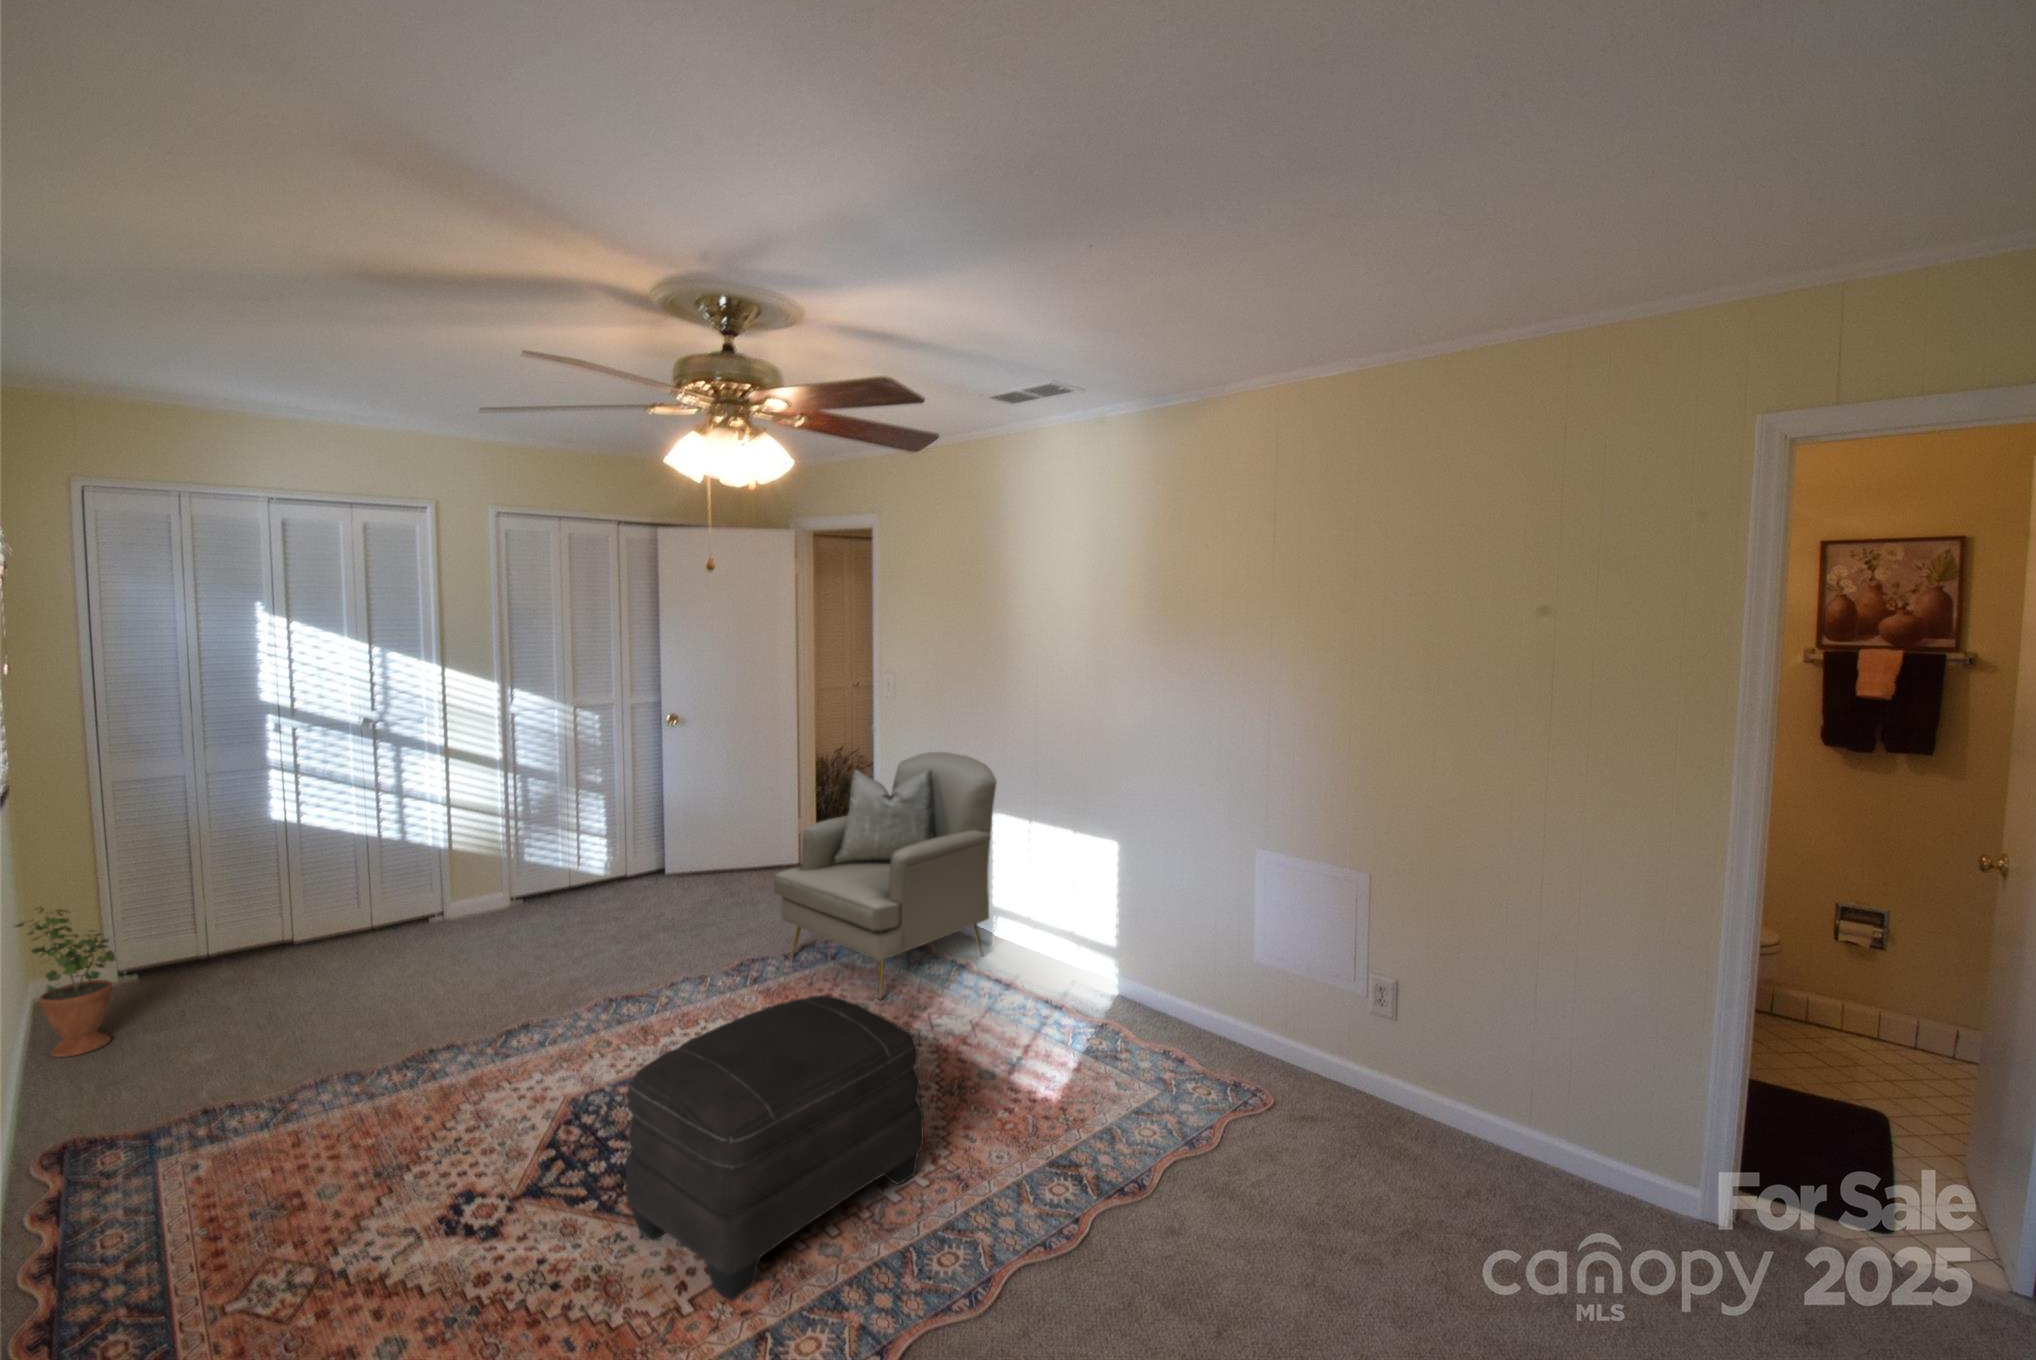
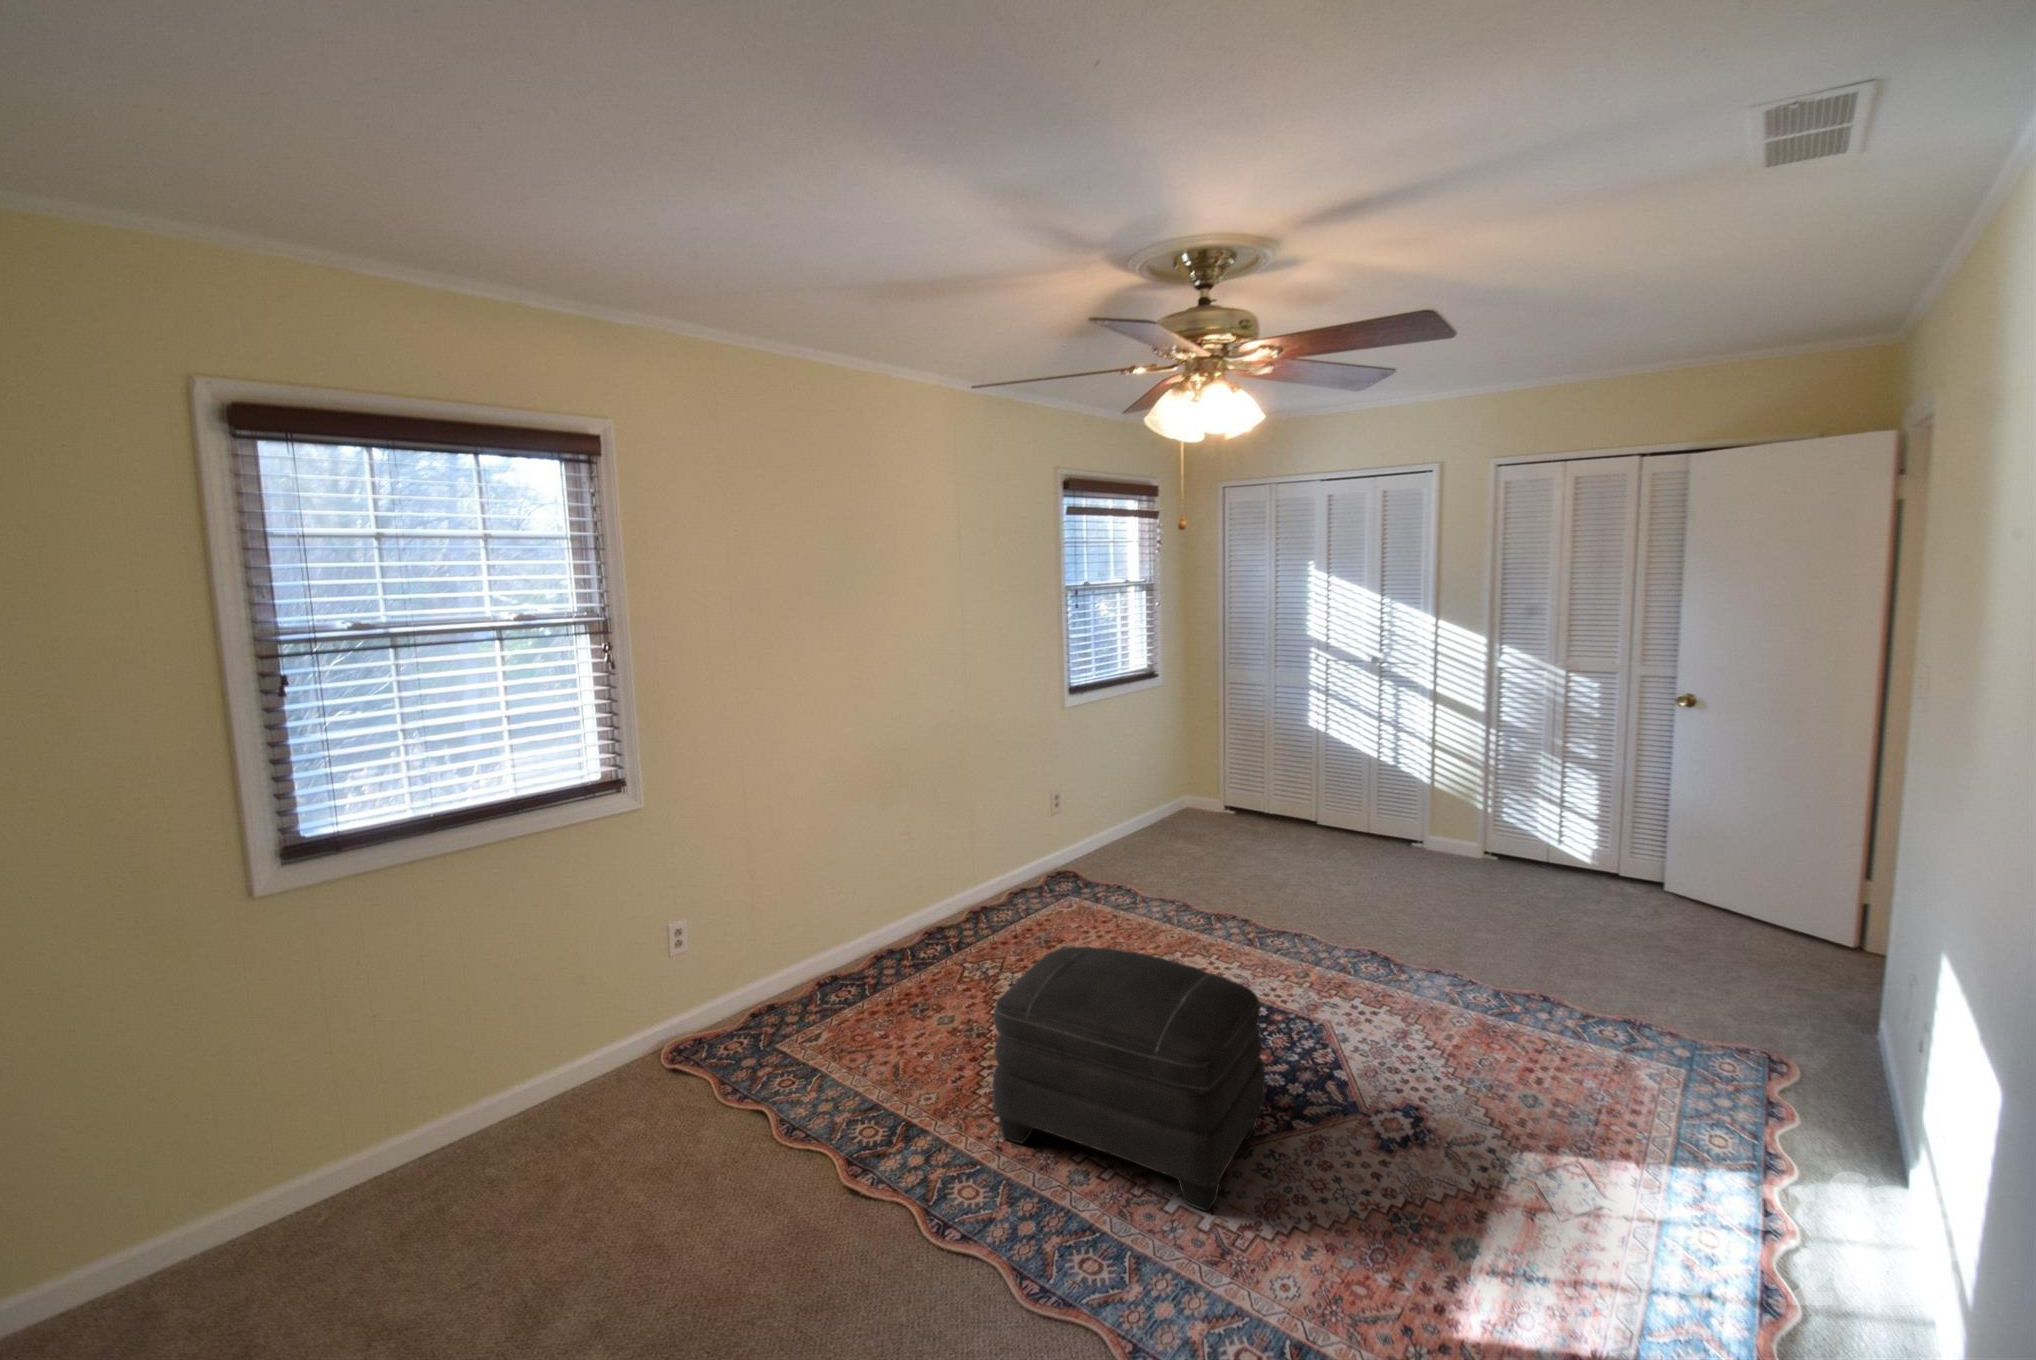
armchair: present [774,752,997,1000] -> none [1537,805,1932,1183]
potted plant: present [16,907,115,1057] -> none [1134,746,1171,840]

